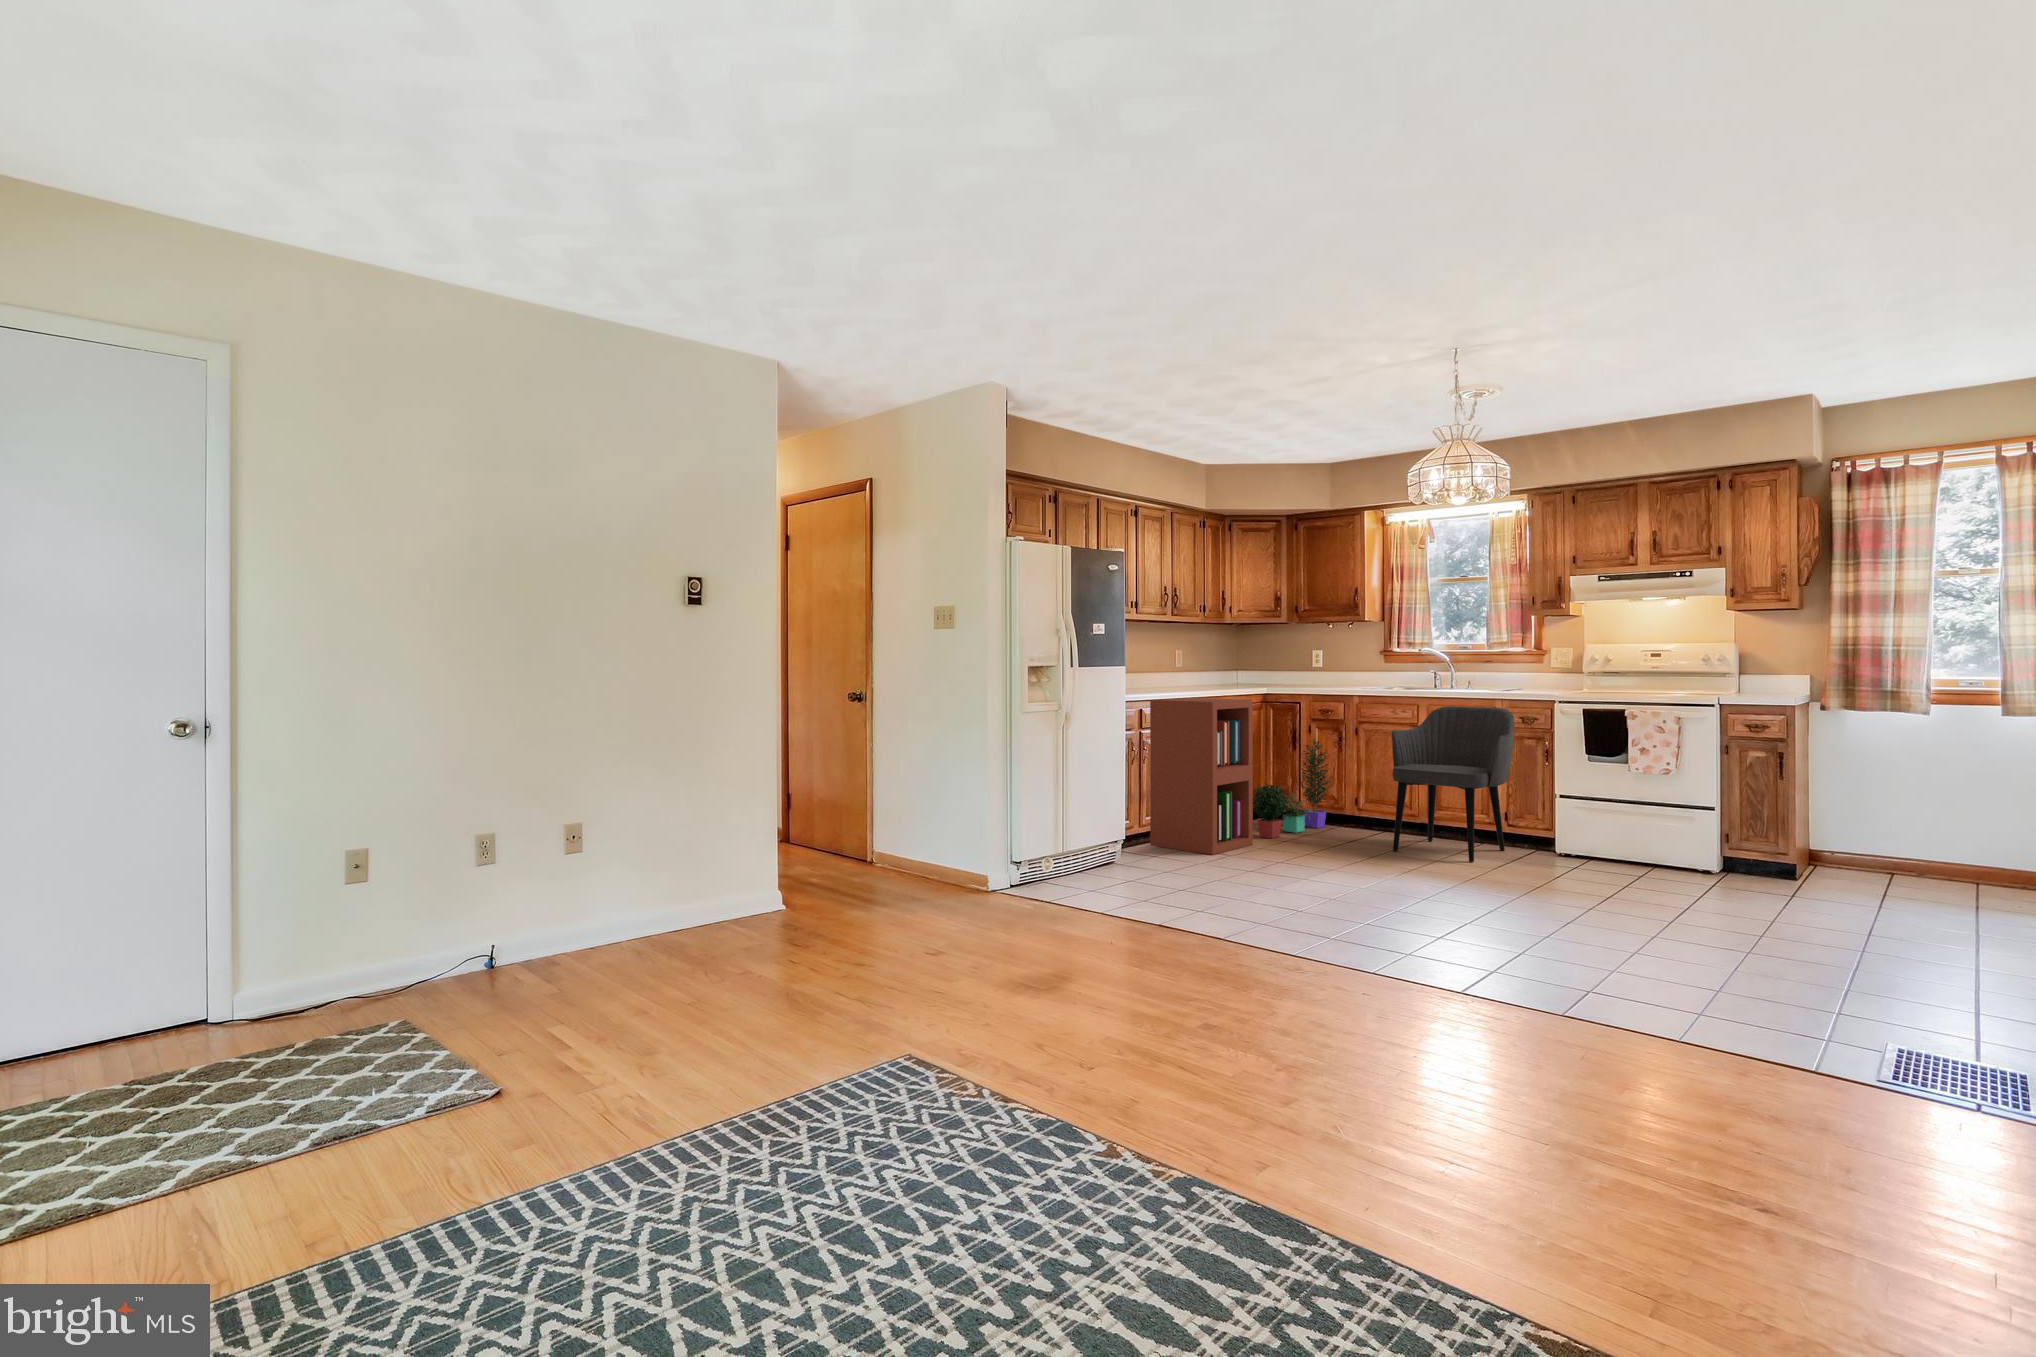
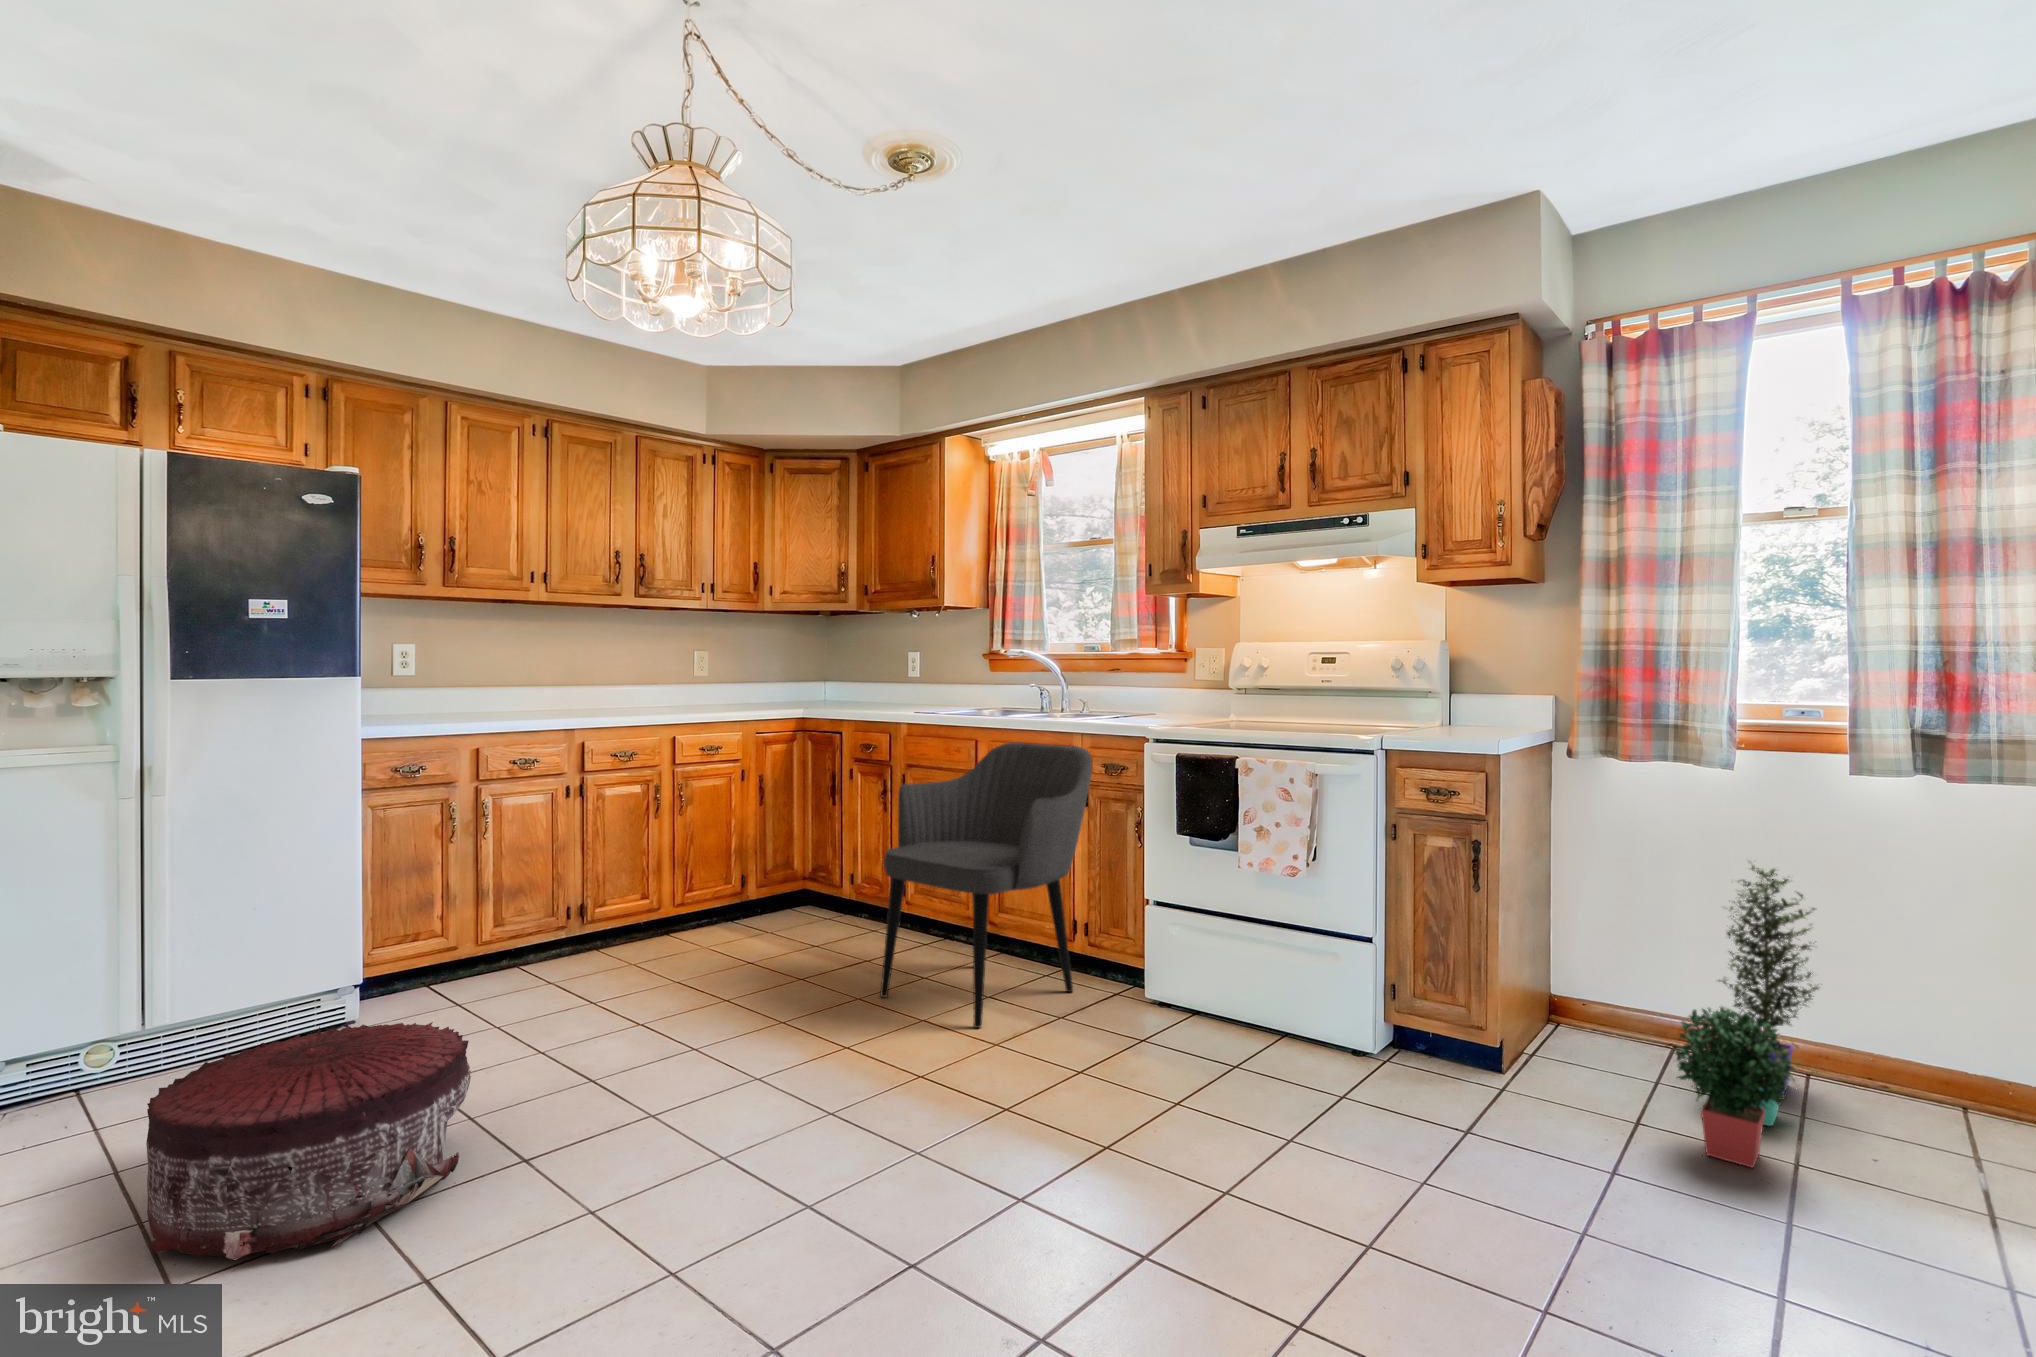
bookshelf: present [1150,698,1253,855] -> none [475,726,663,1014]
potted plant: present [1253,738,1331,838] -> present [1675,861,1819,1168]
pouf: none [1190,833,1313,912] -> present [146,1022,471,1260]

